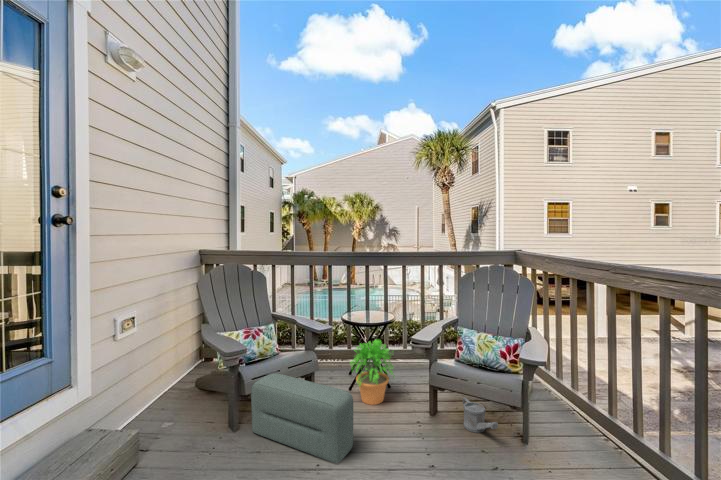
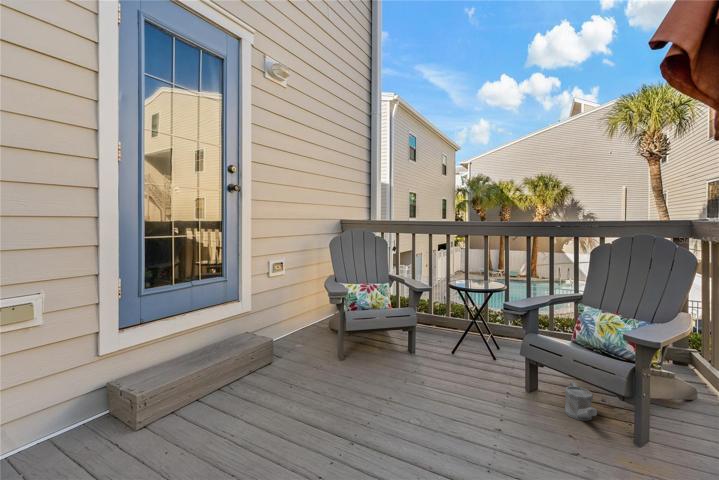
potted plant: present [351,340,393,405] -> none [447,307,503,372]
pouf: present [251,373,353,463] -> none [354,321,432,402]

